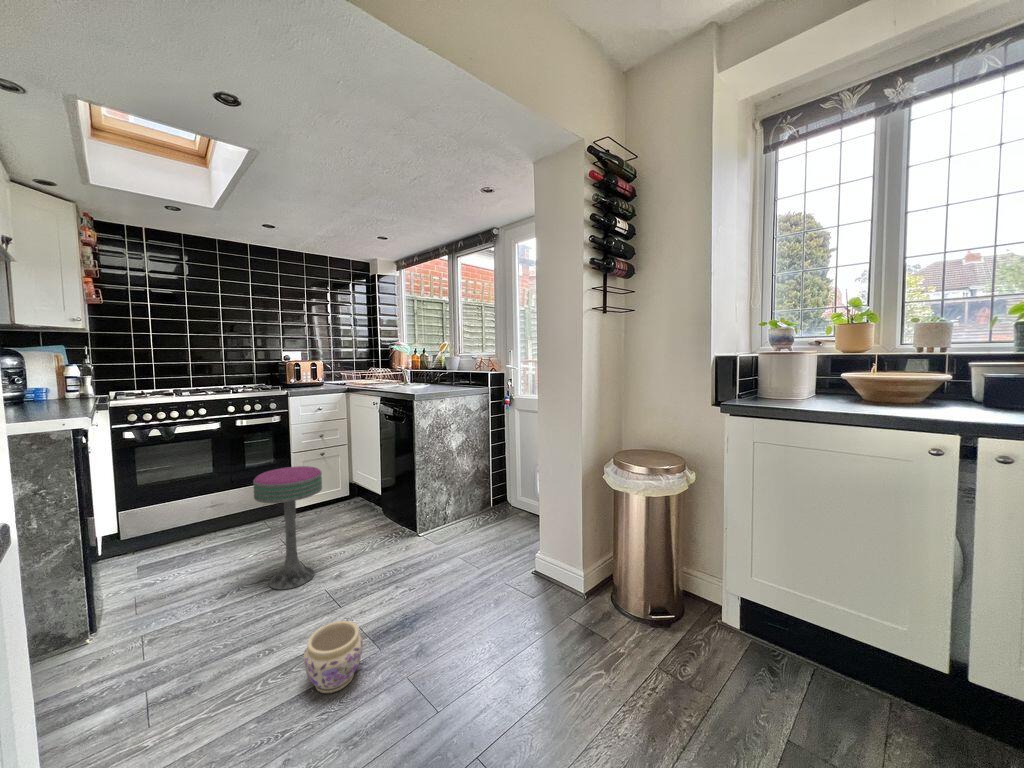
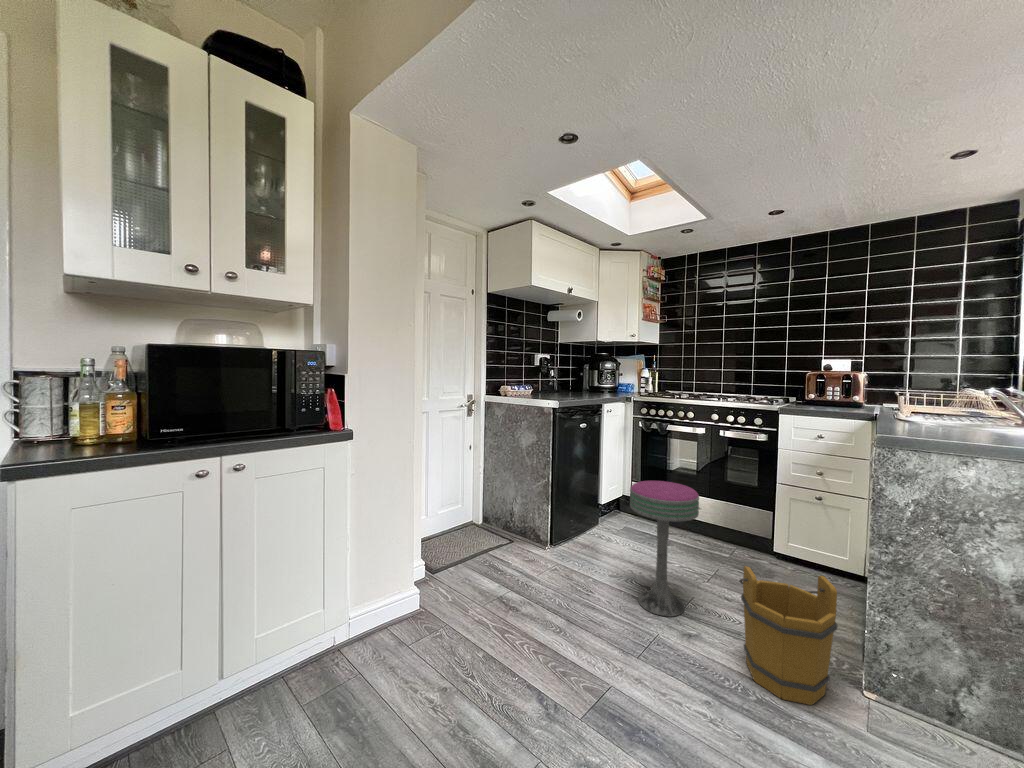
bucket: none [366,483,421,564] -> present [739,566,837,705]
planter: present [304,621,363,694] -> none [505,630,560,705]

